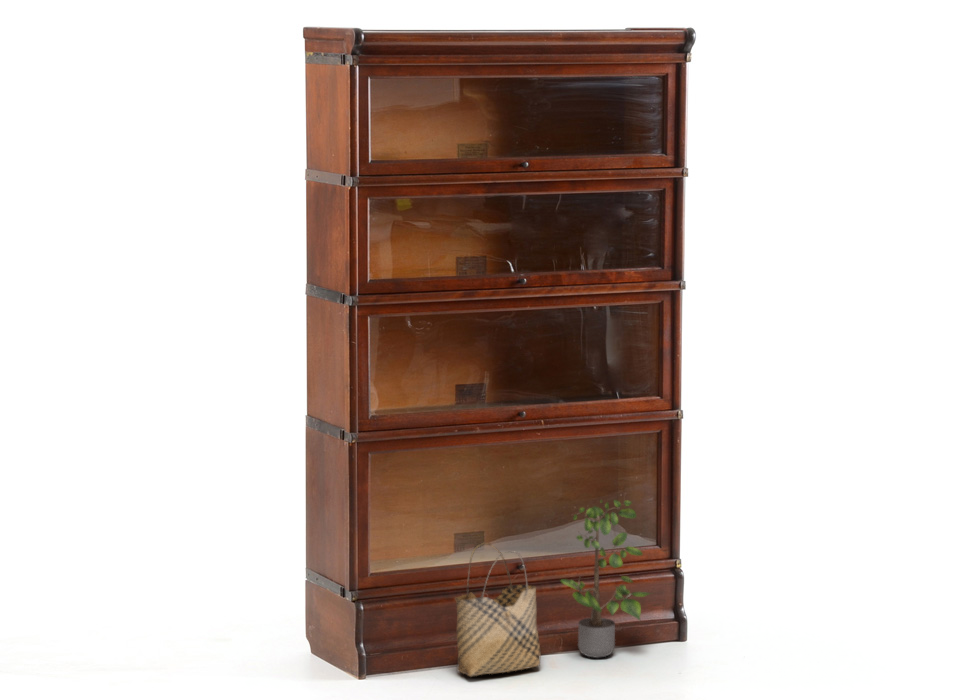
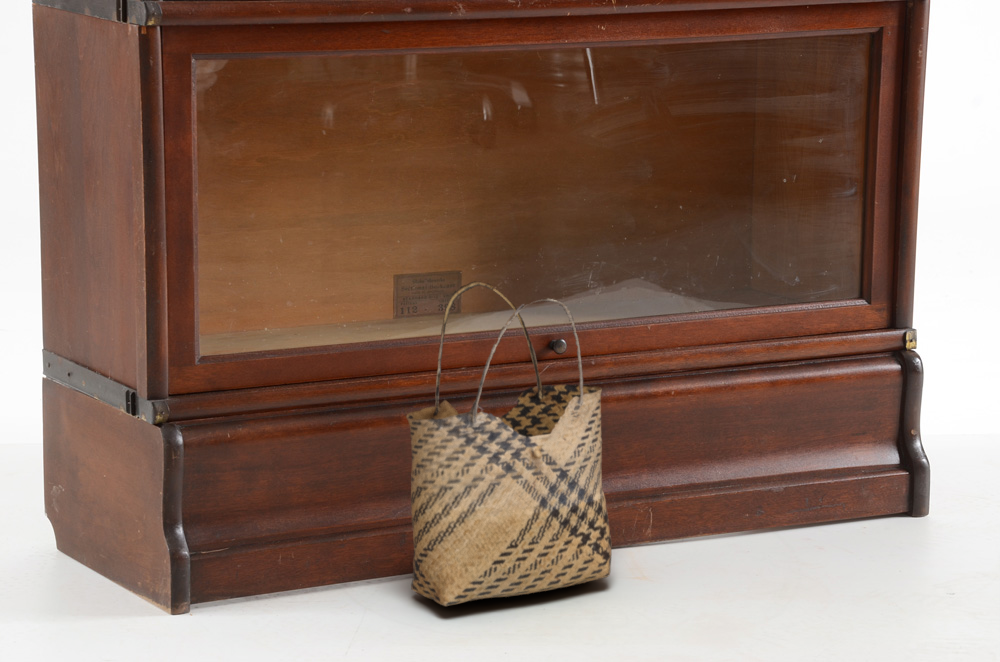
potted plant: present [561,500,649,658] -> none [653,172,868,554]

